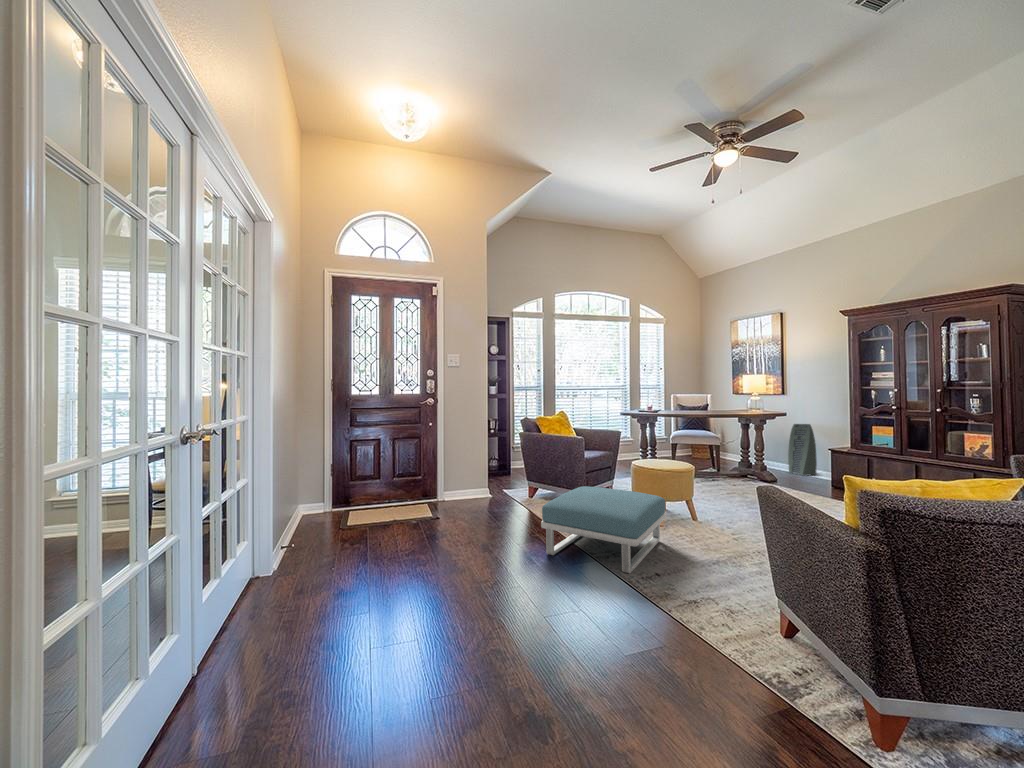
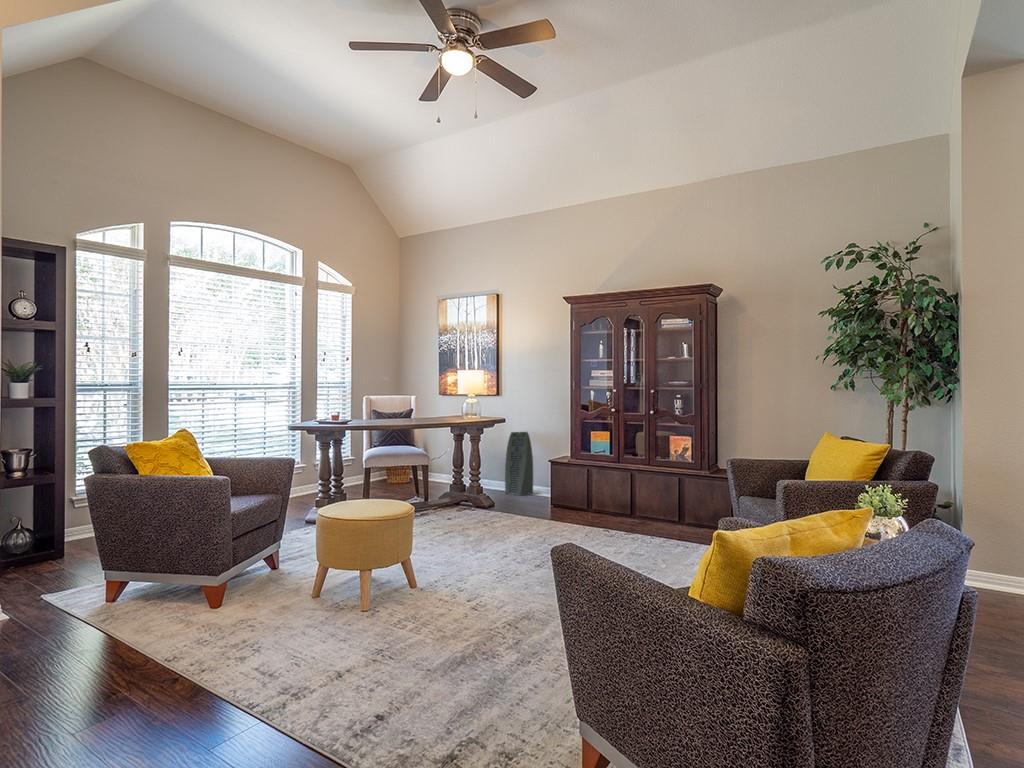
footstool: present [541,486,666,573] -> none [143,569,379,732]

